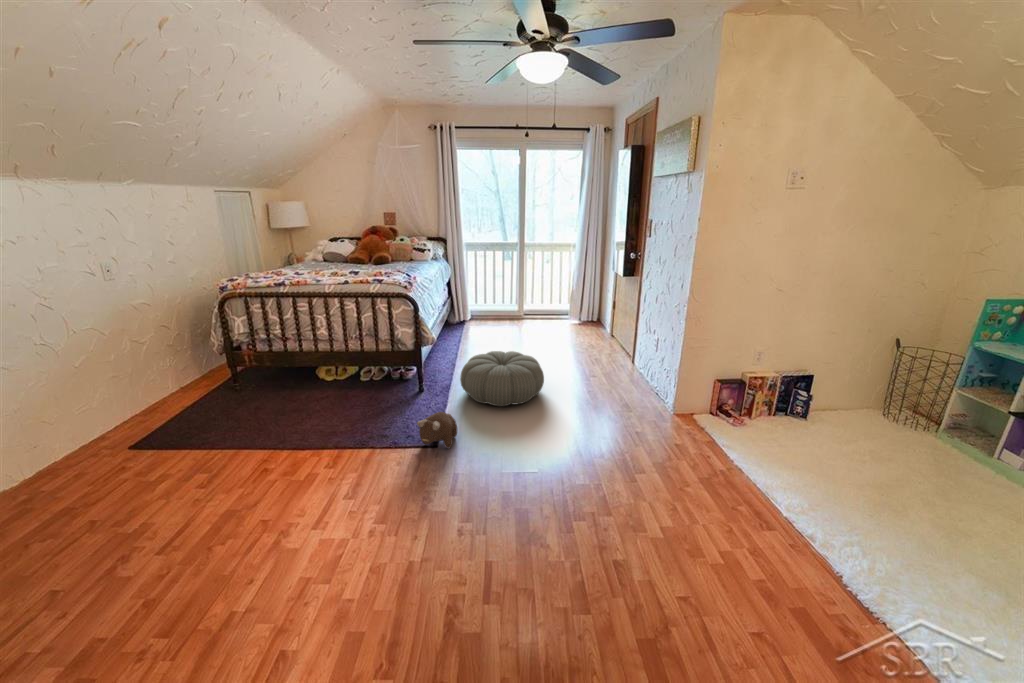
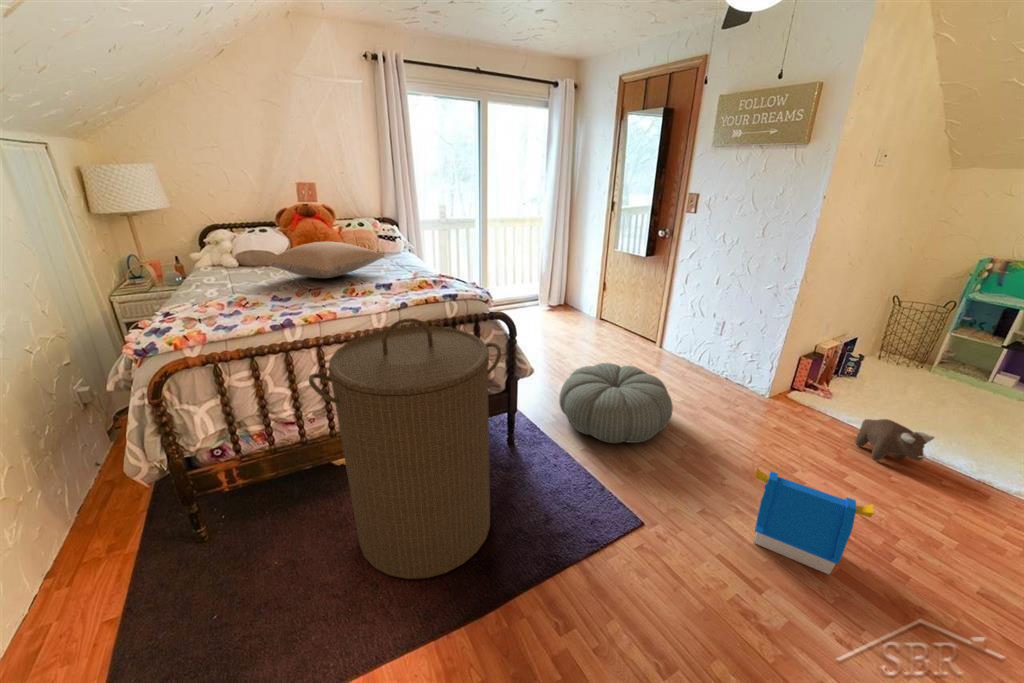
pillow: none [319,247,383,268] -> present [268,241,384,278]
laundry hamper: none [261,281,370,431] -> present [308,318,501,579]
plush toy: present [417,412,457,448] -> present [855,419,934,461]
toy house: none [481,413,552,494] -> present [754,468,874,574]

